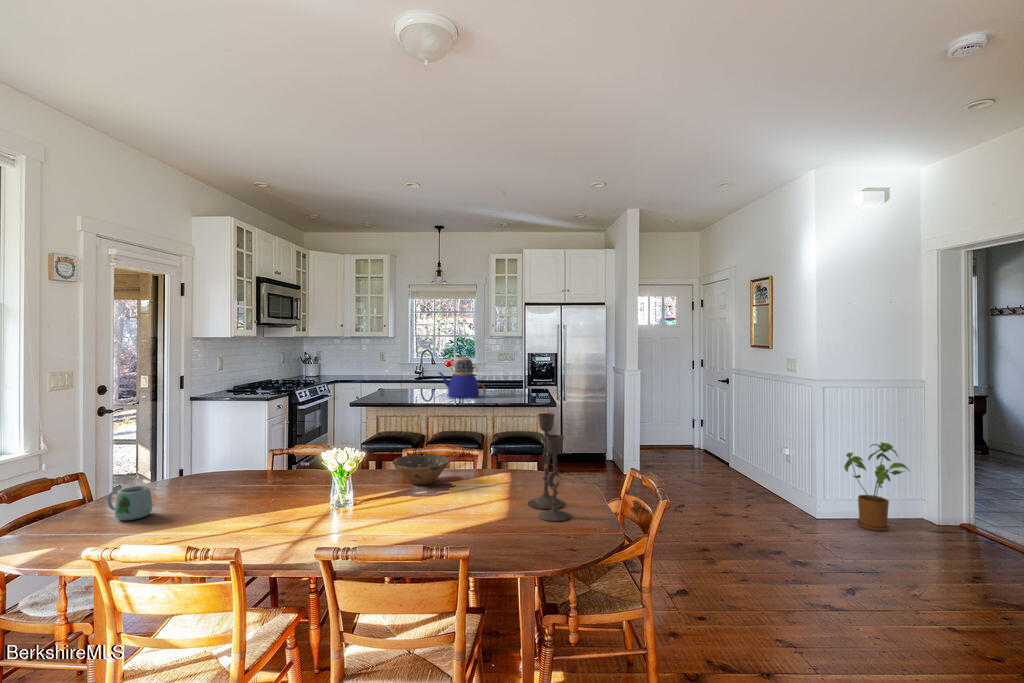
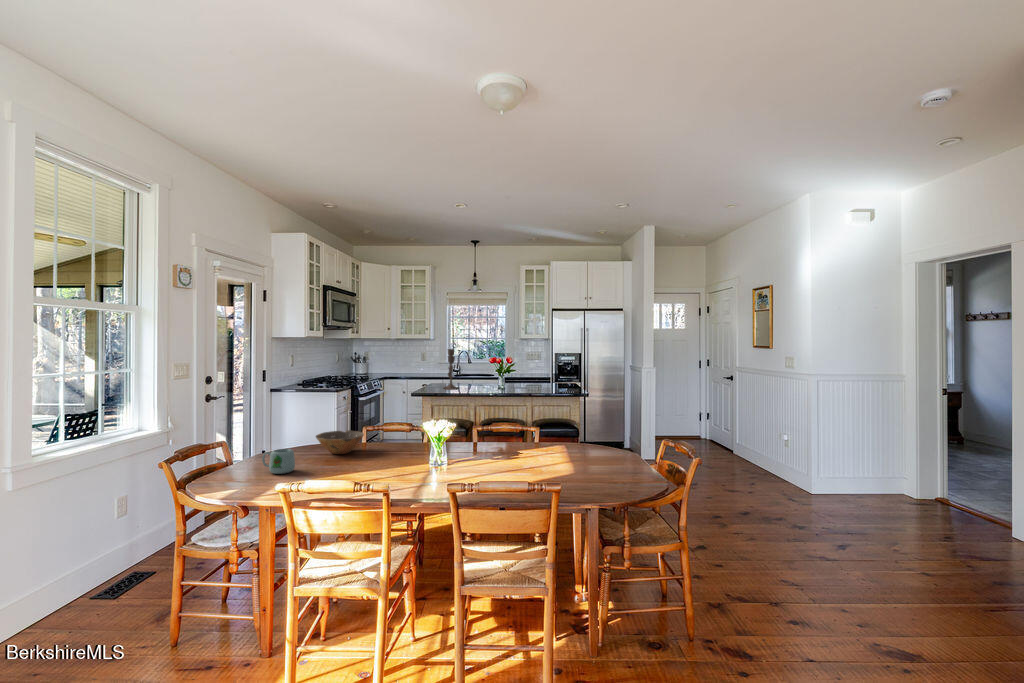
teapot: present [439,357,486,399] -> none [485,352,525,390]
candlestick: present [528,413,570,521] -> present [444,349,458,390]
house plant: present [844,443,909,531] -> none [836,428,894,505]
bowl: present [392,454,449,485] -> present [316,430,364,454]

